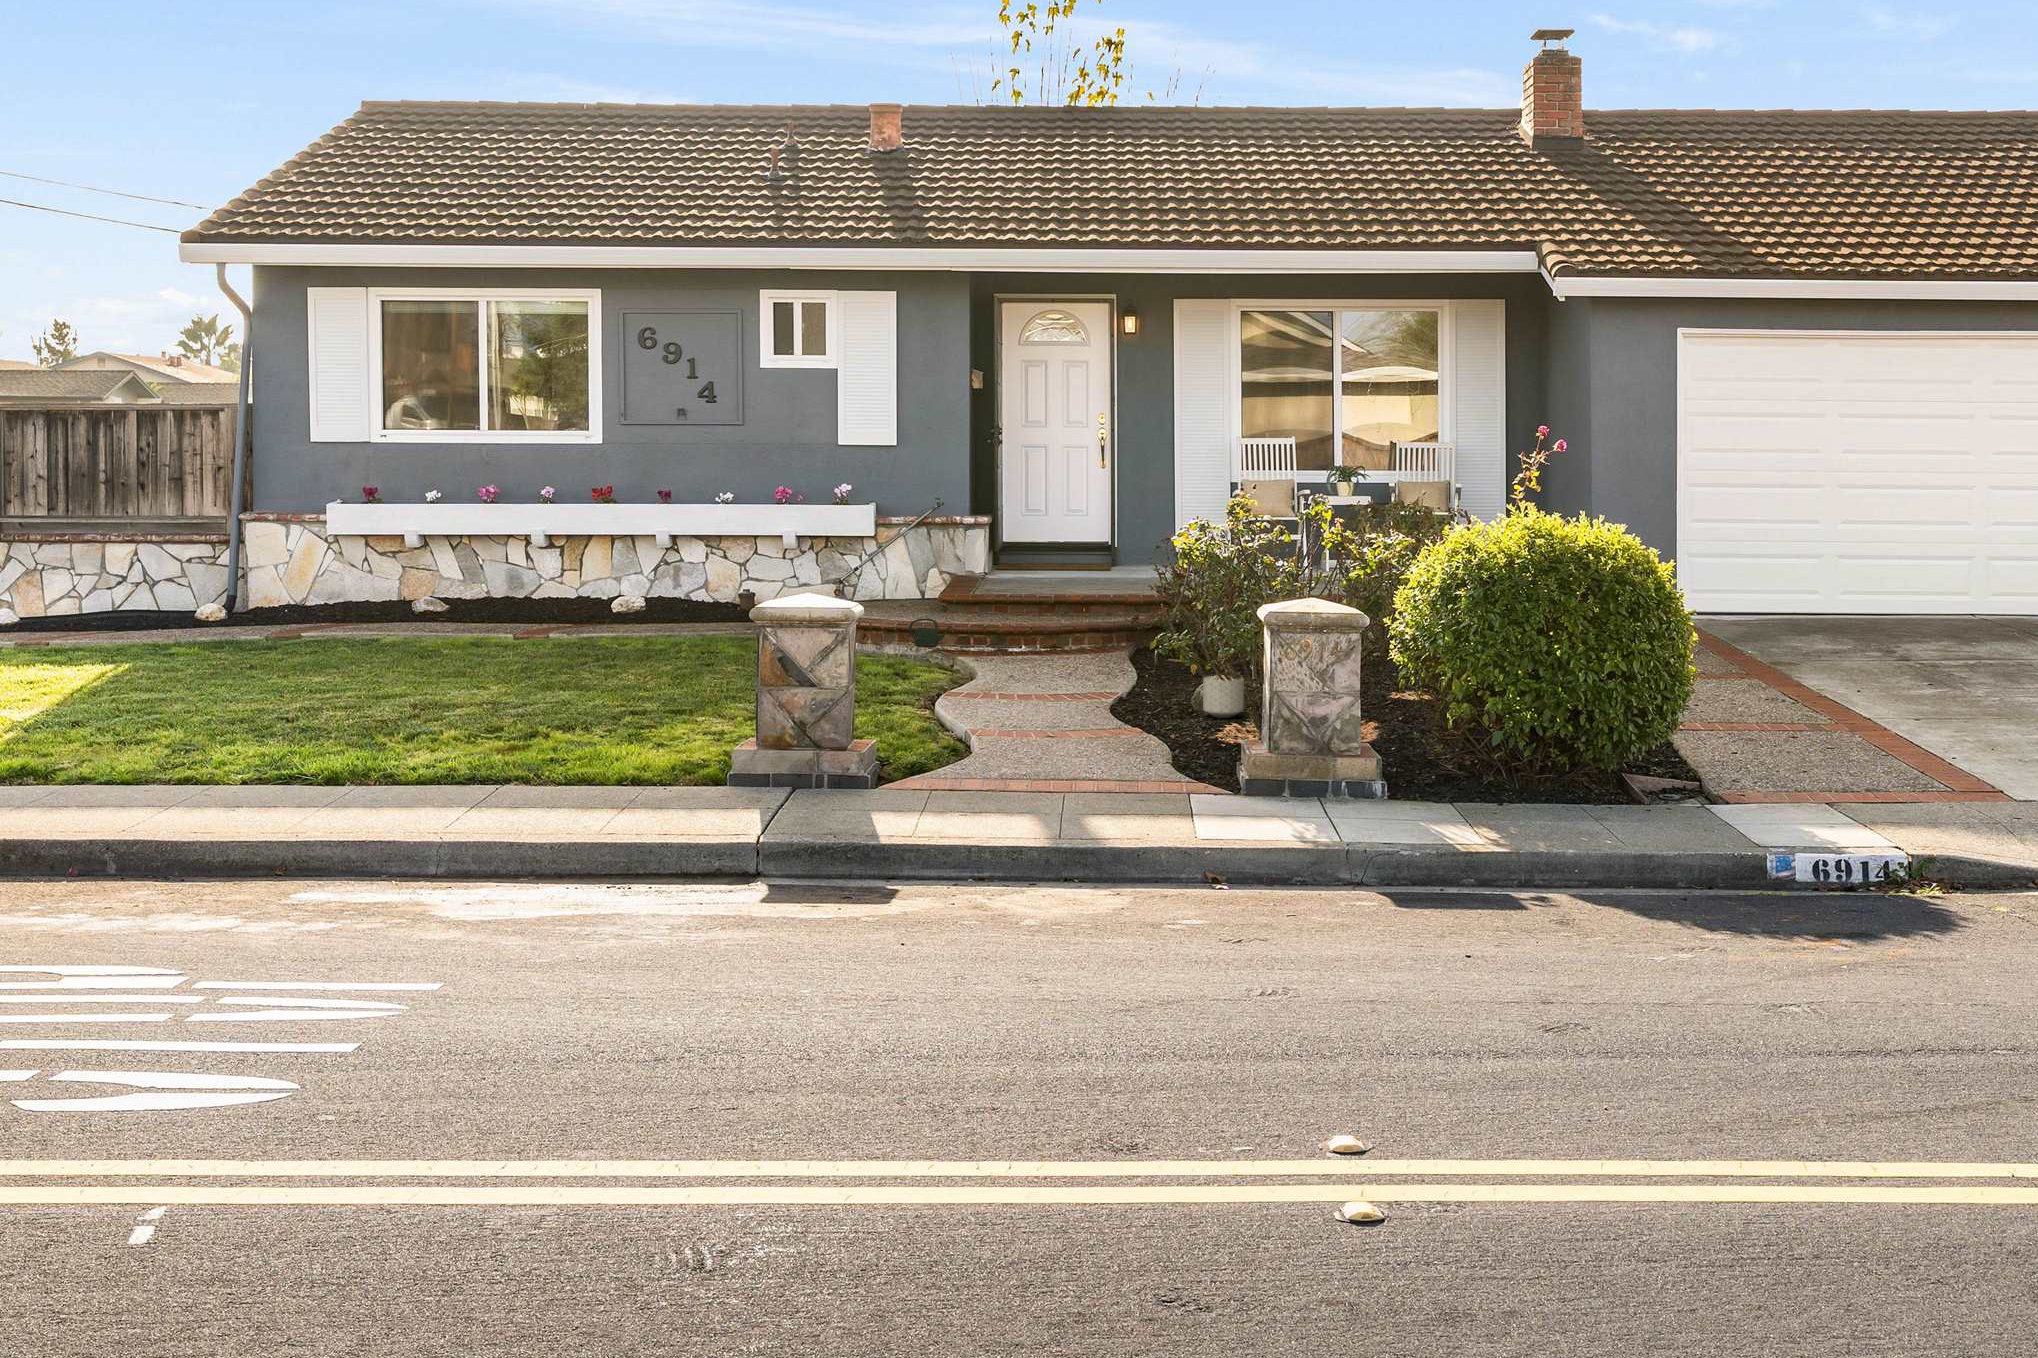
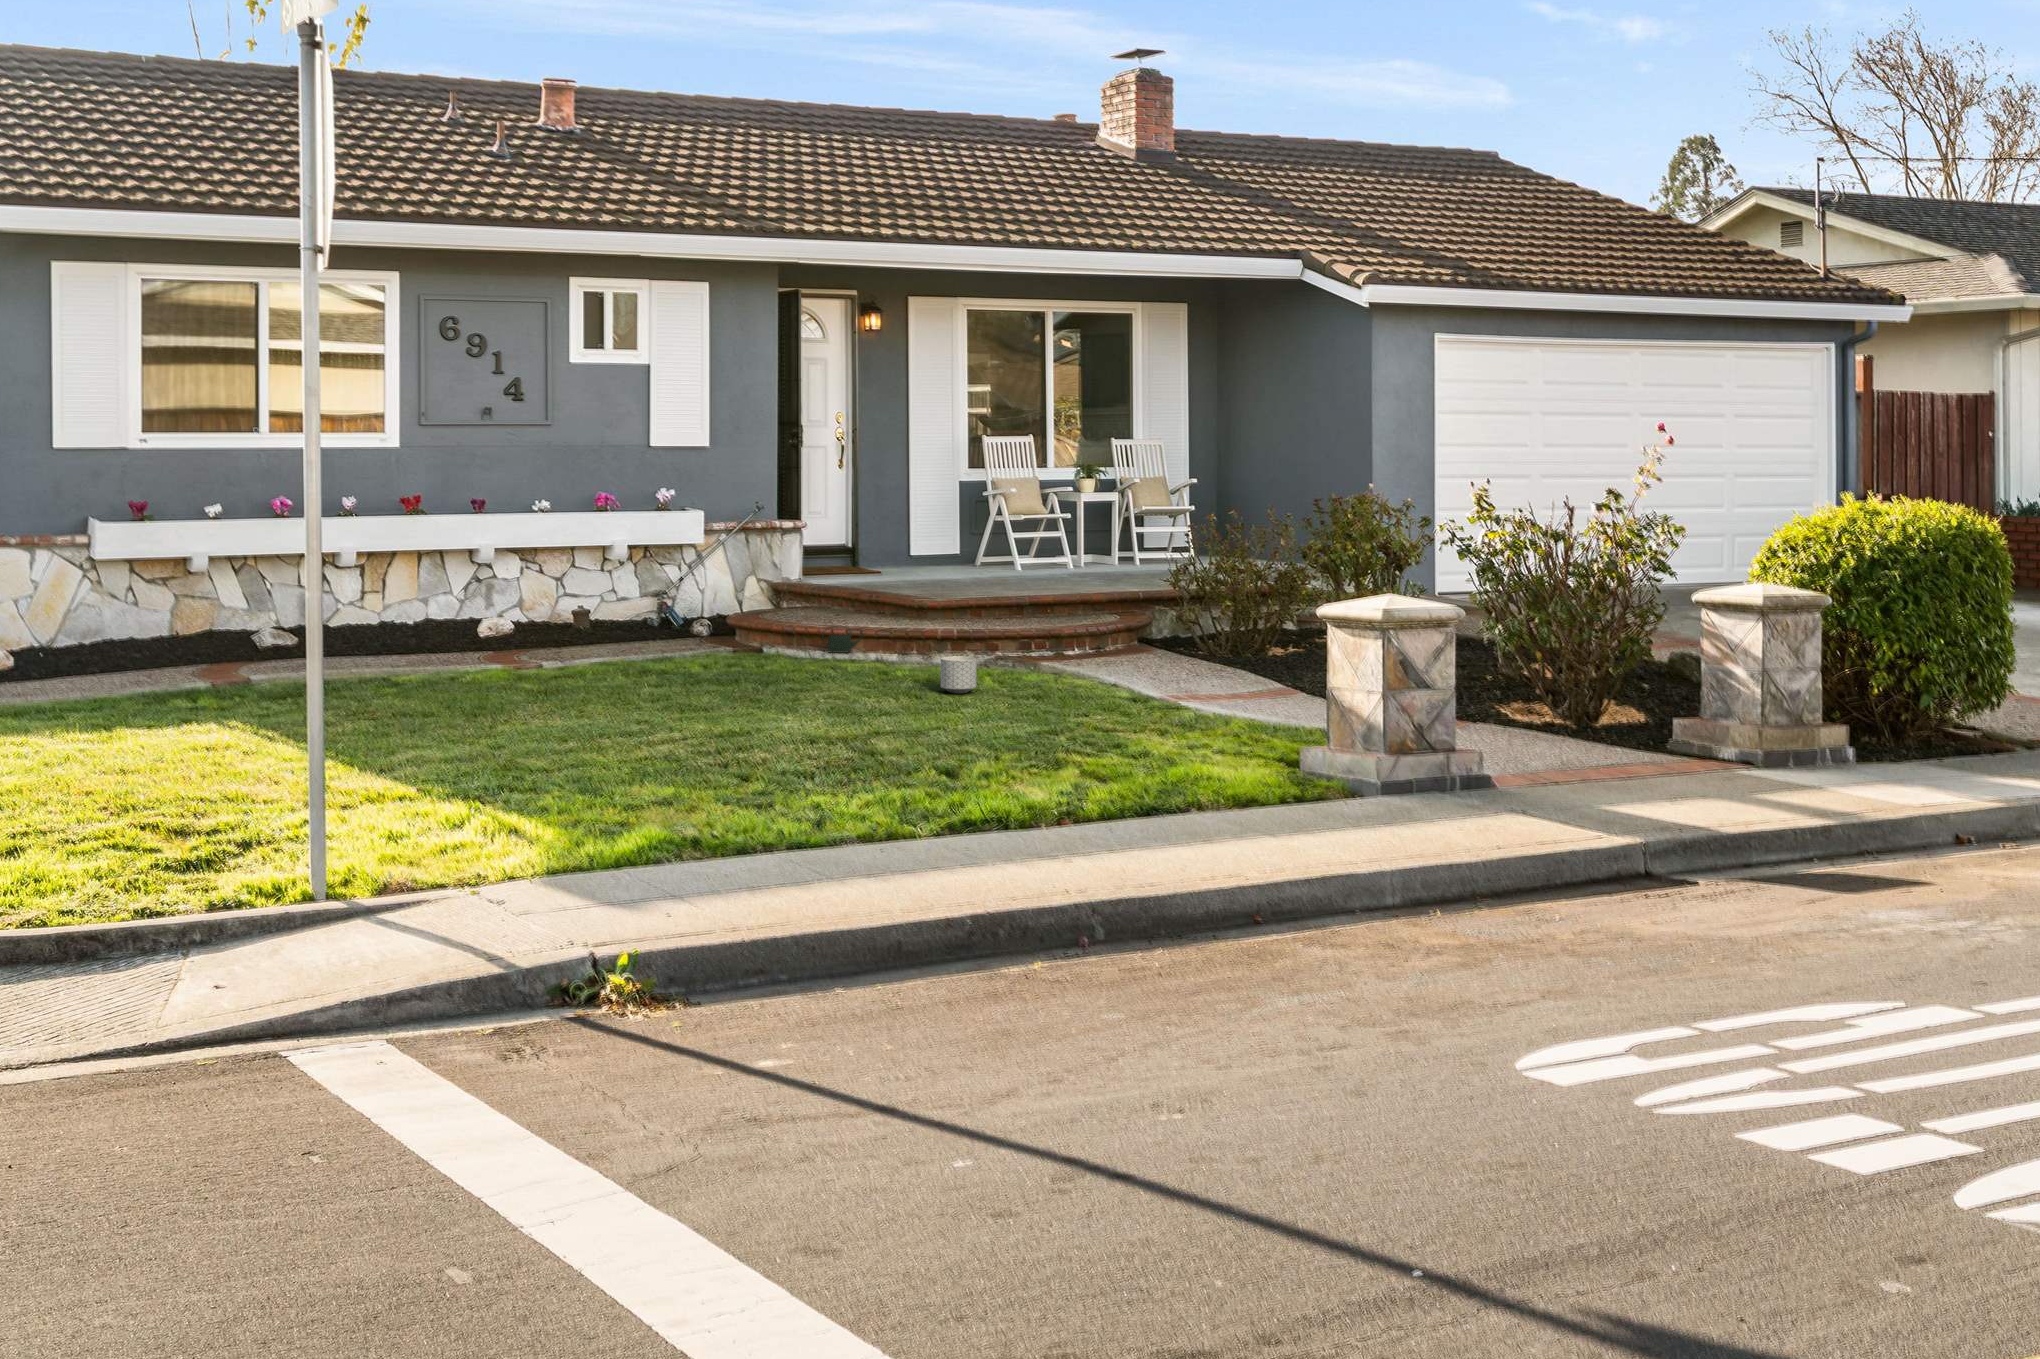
planter: present [1203,676,1244,718] -> present [941,656,977,694]

